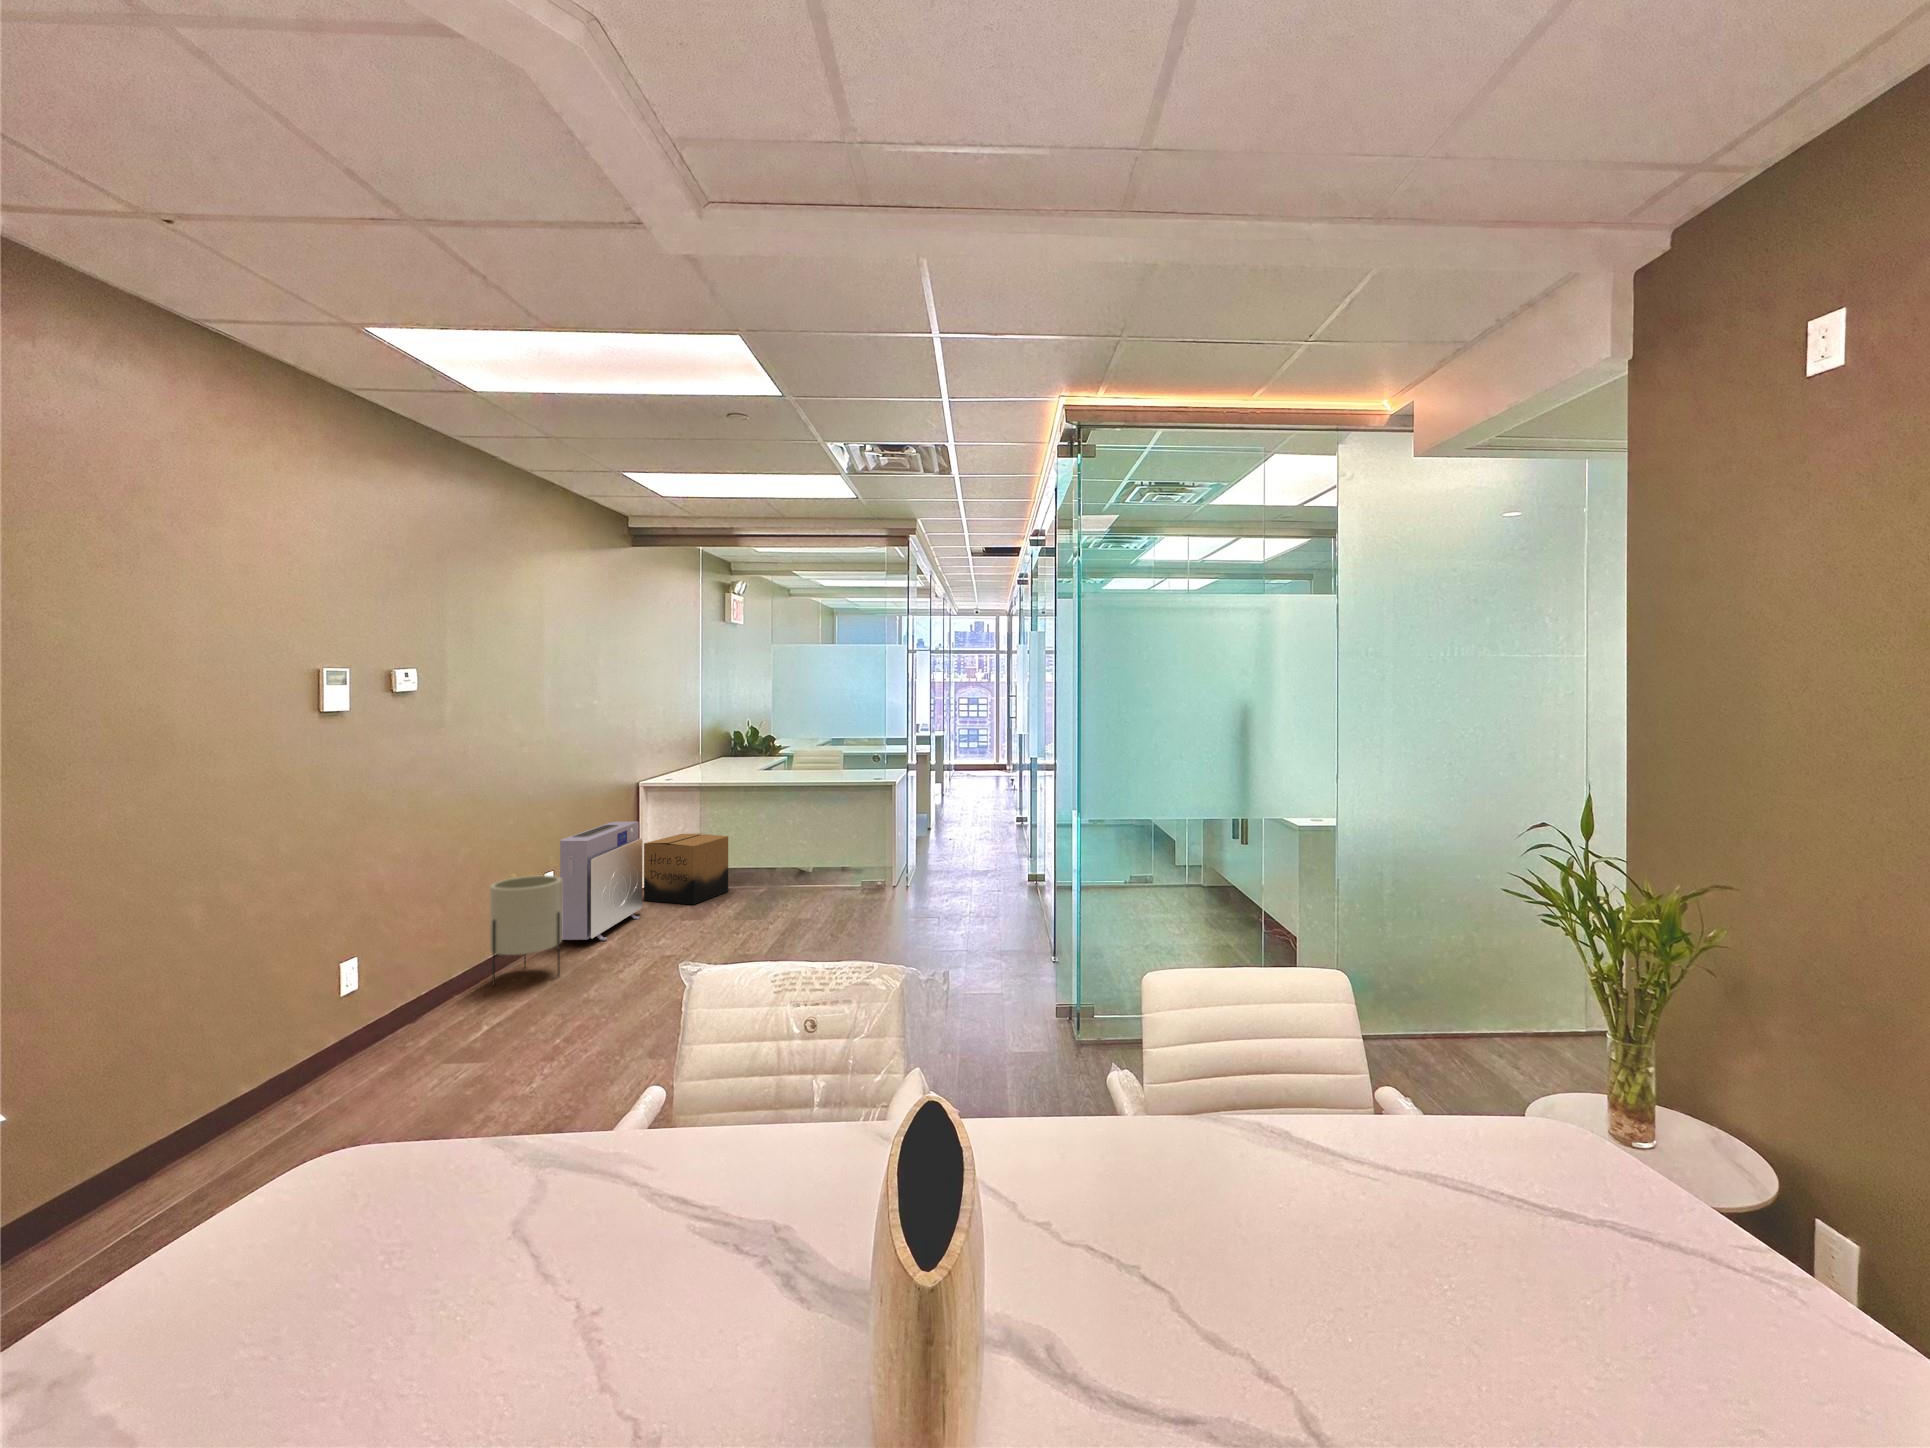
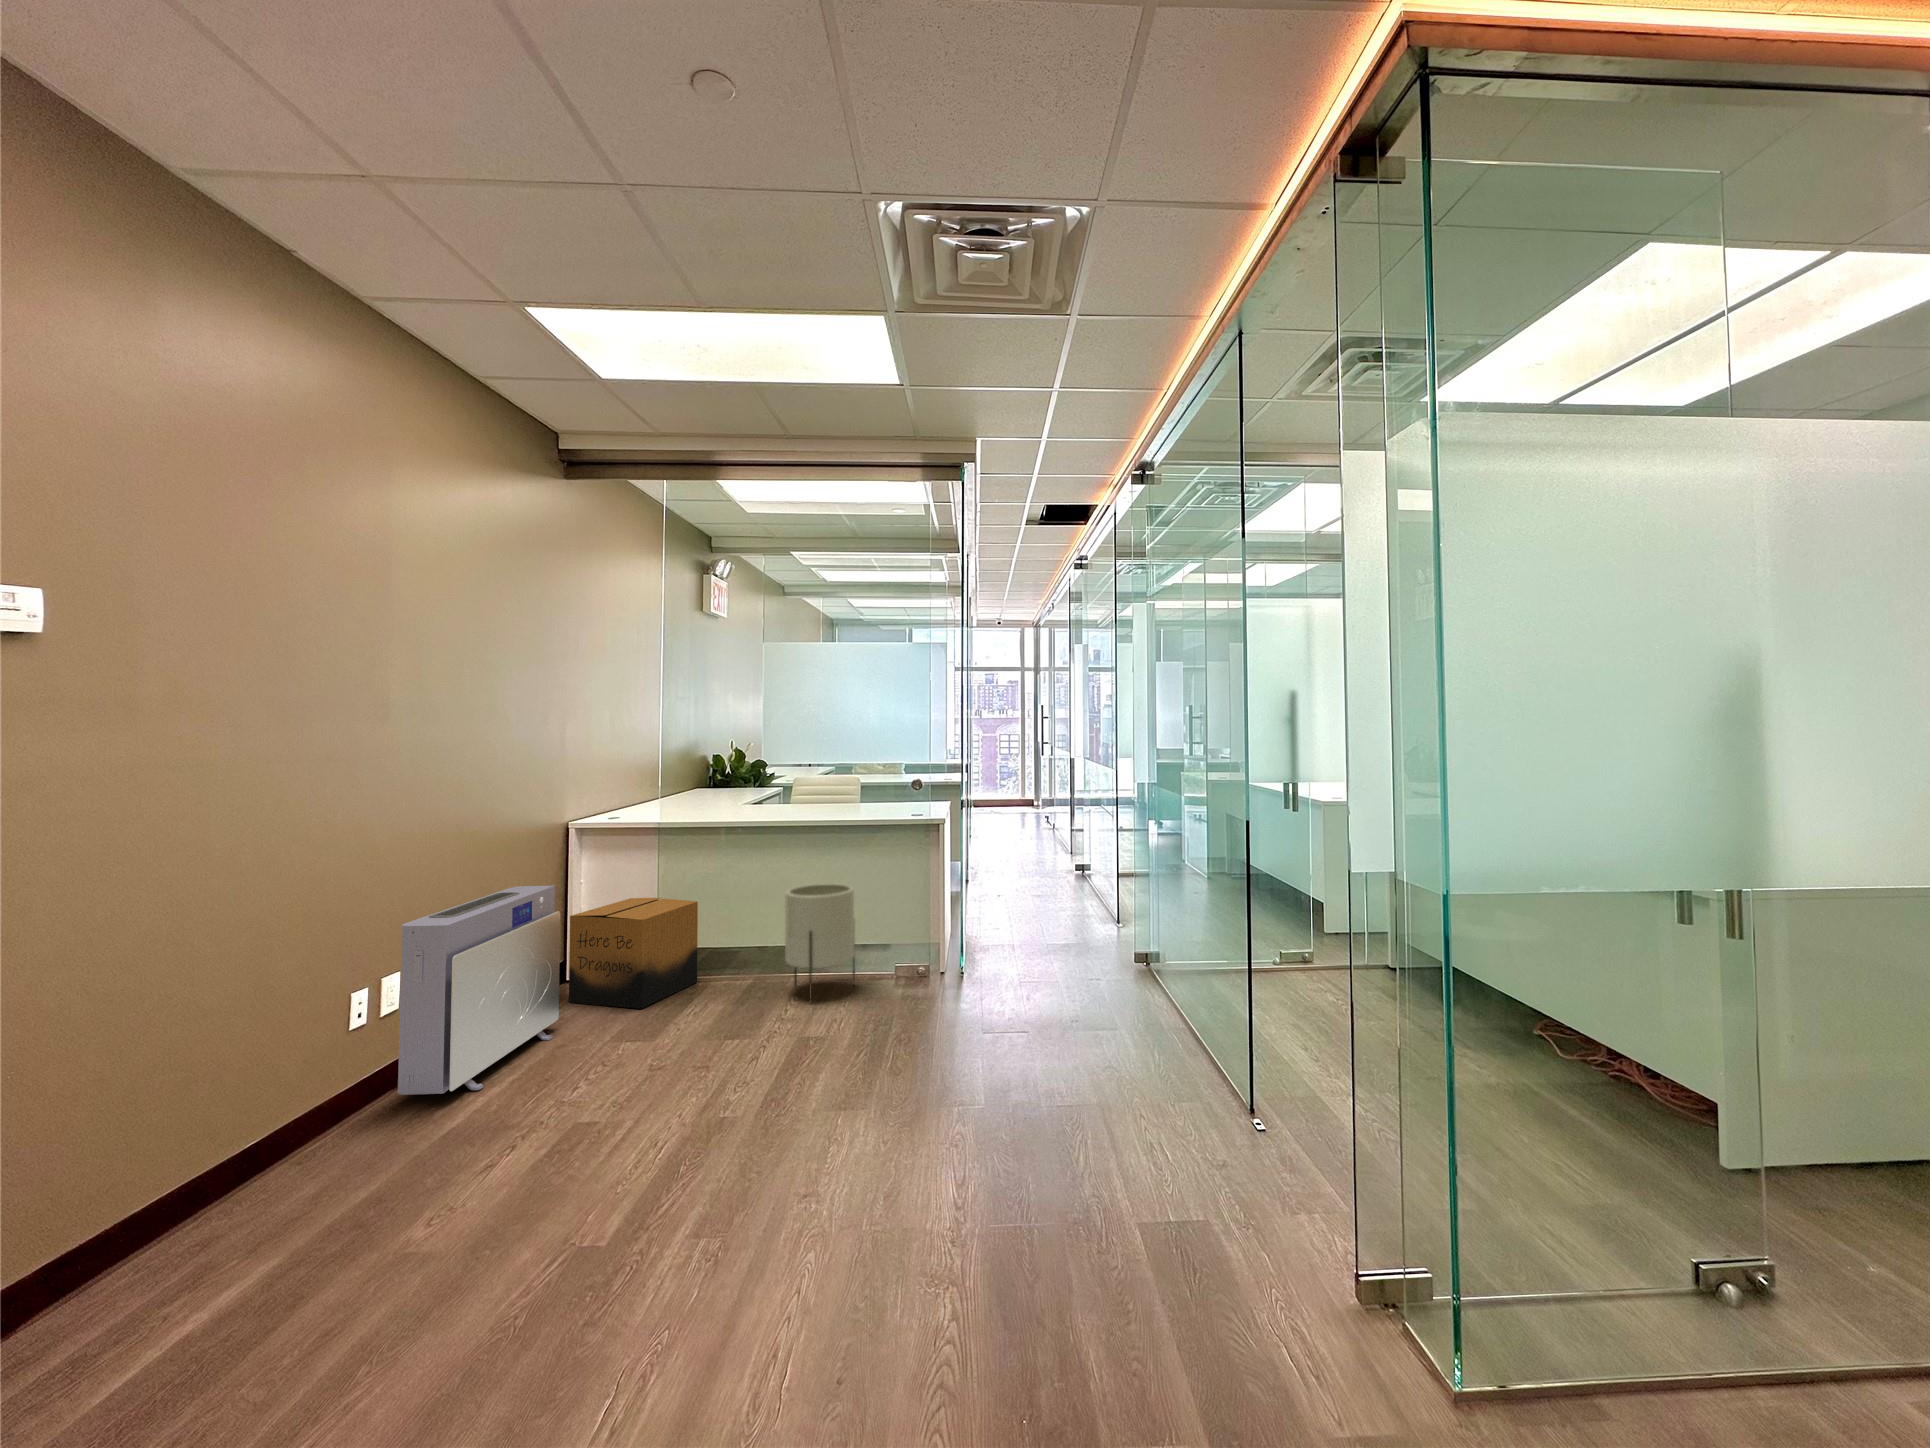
planter: present [490,876,562,985] -> present [785,883,855,1003]

